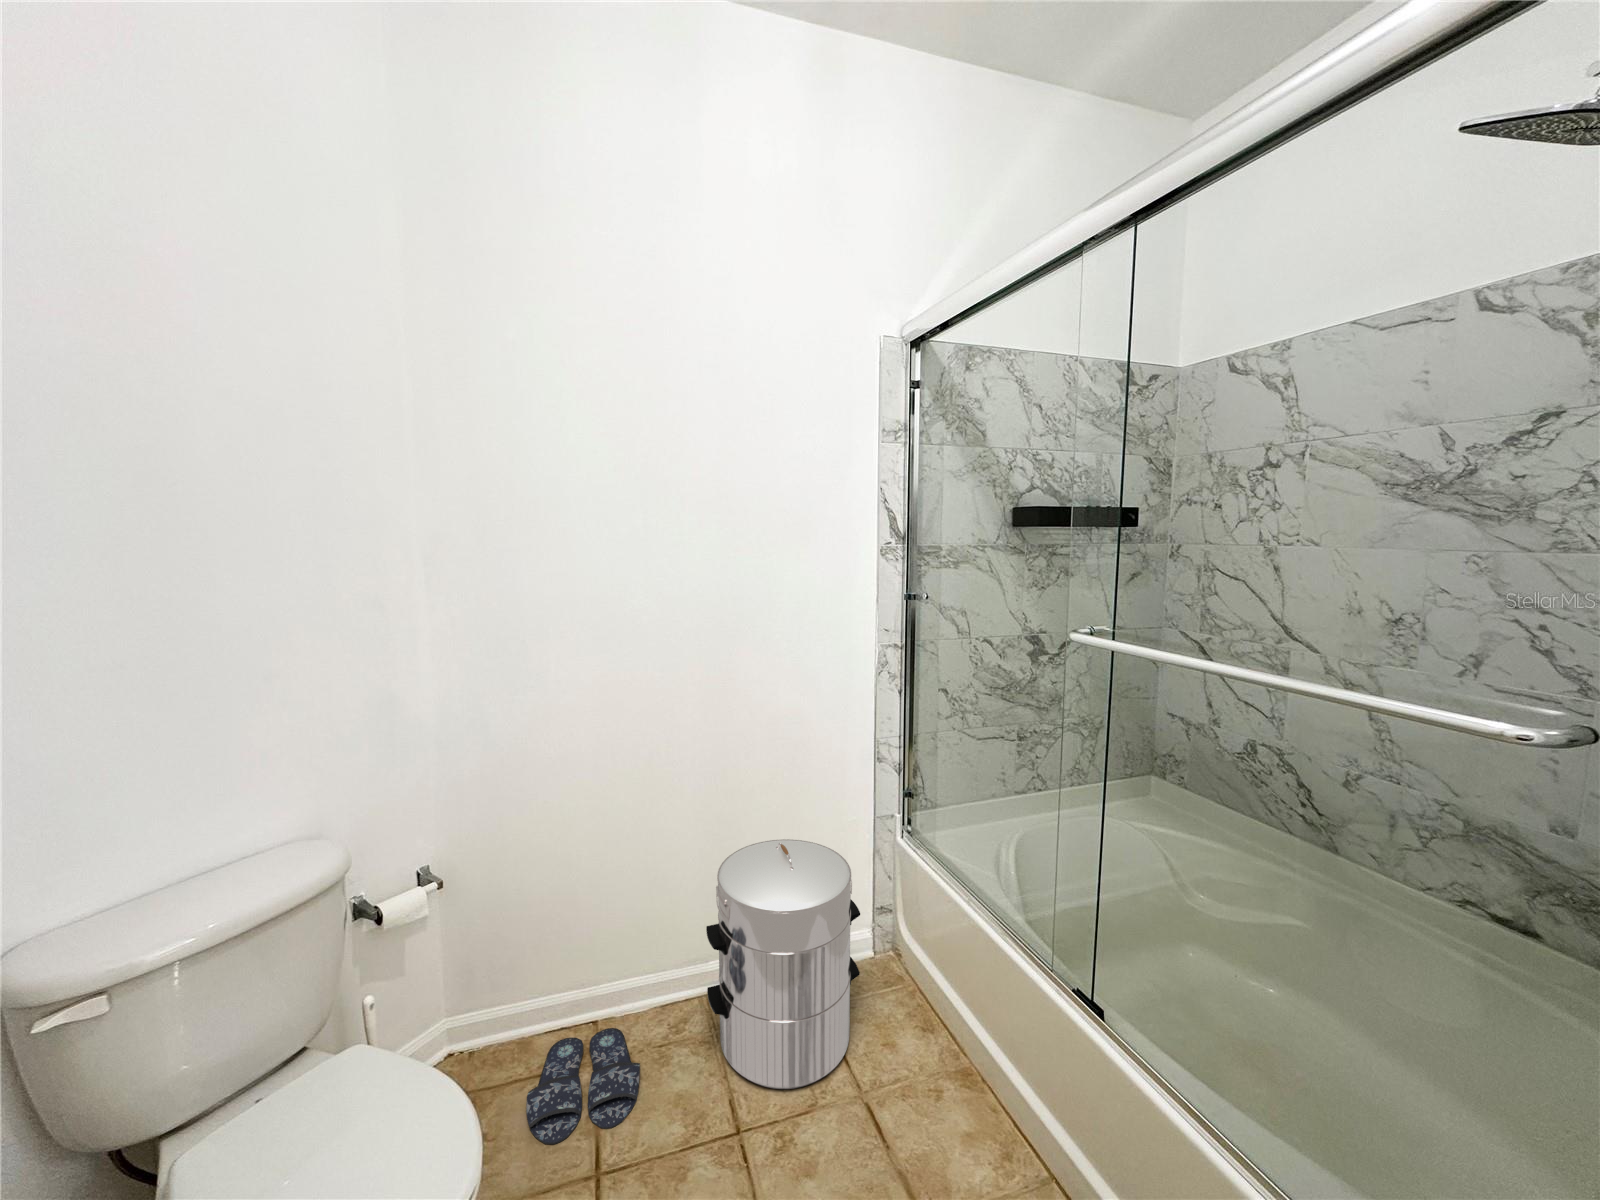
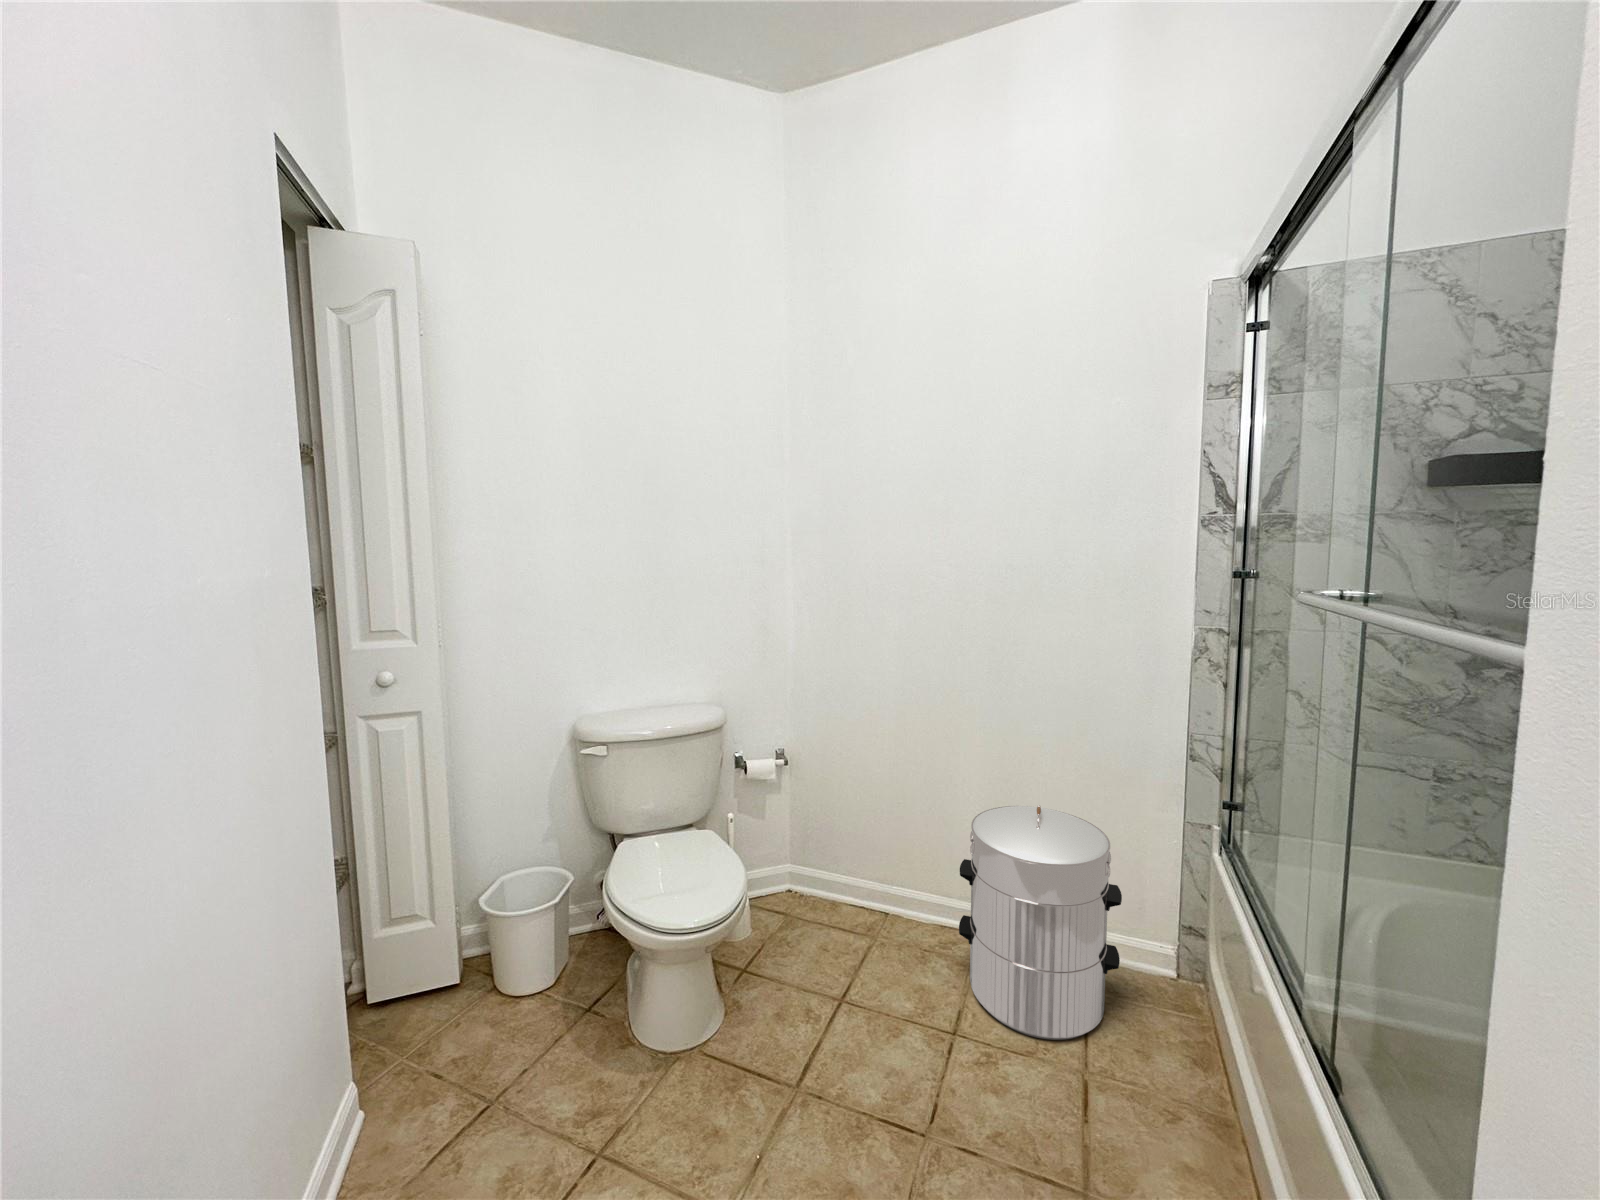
slippers: present [526,1028,640,1144] -> none [816,914,903,981]

